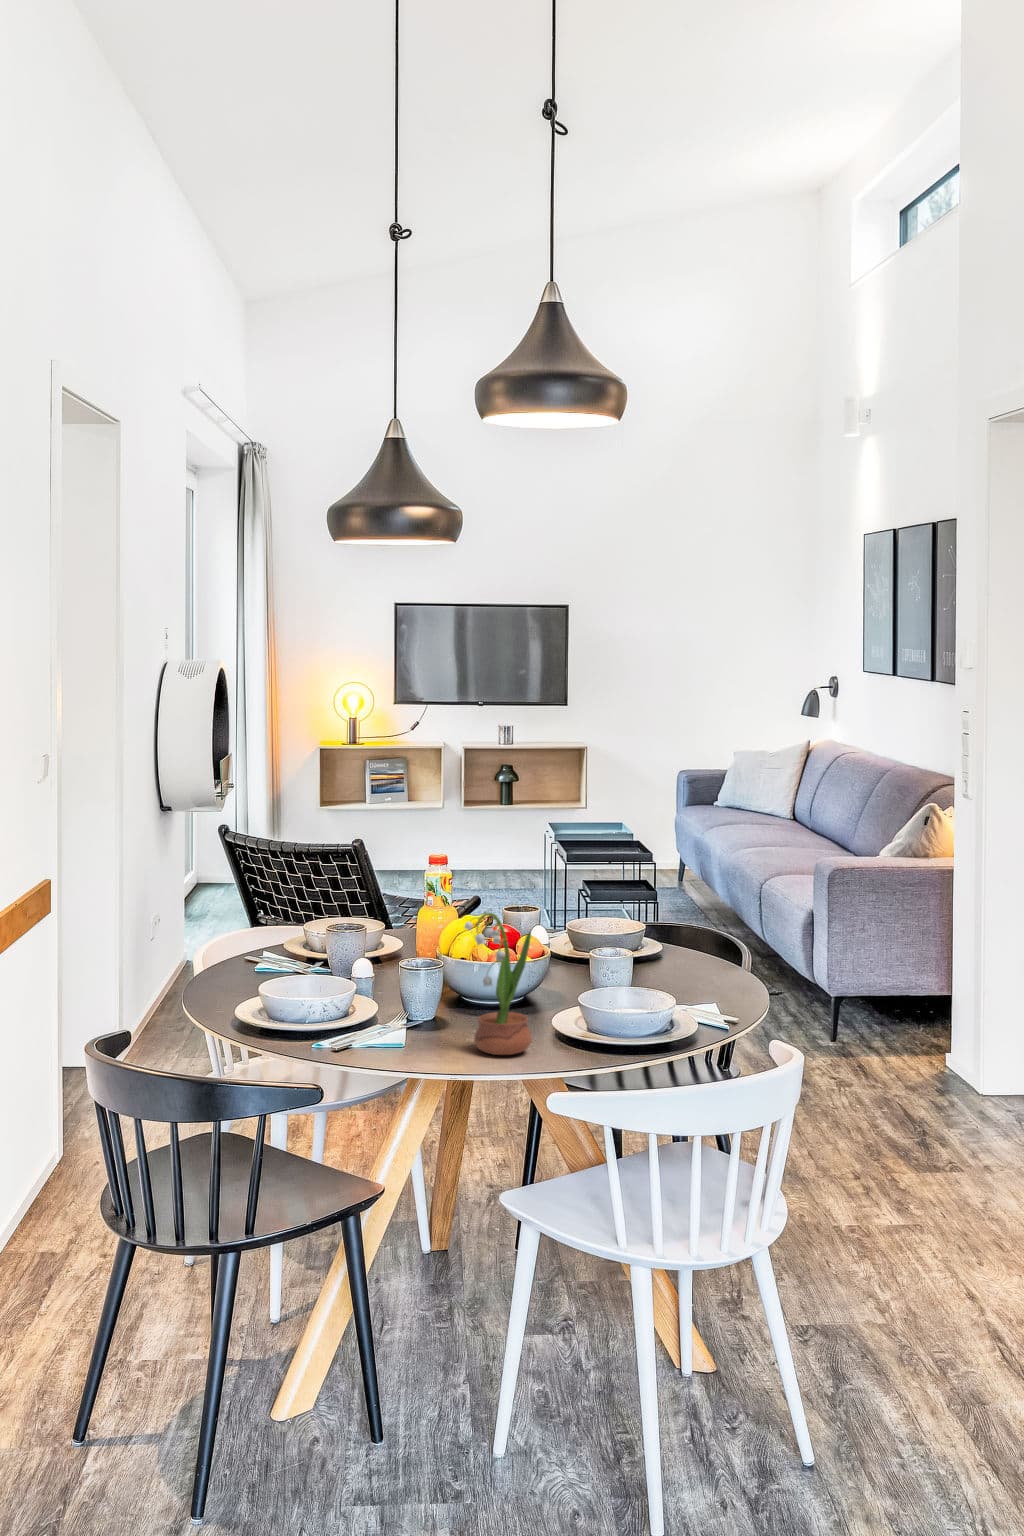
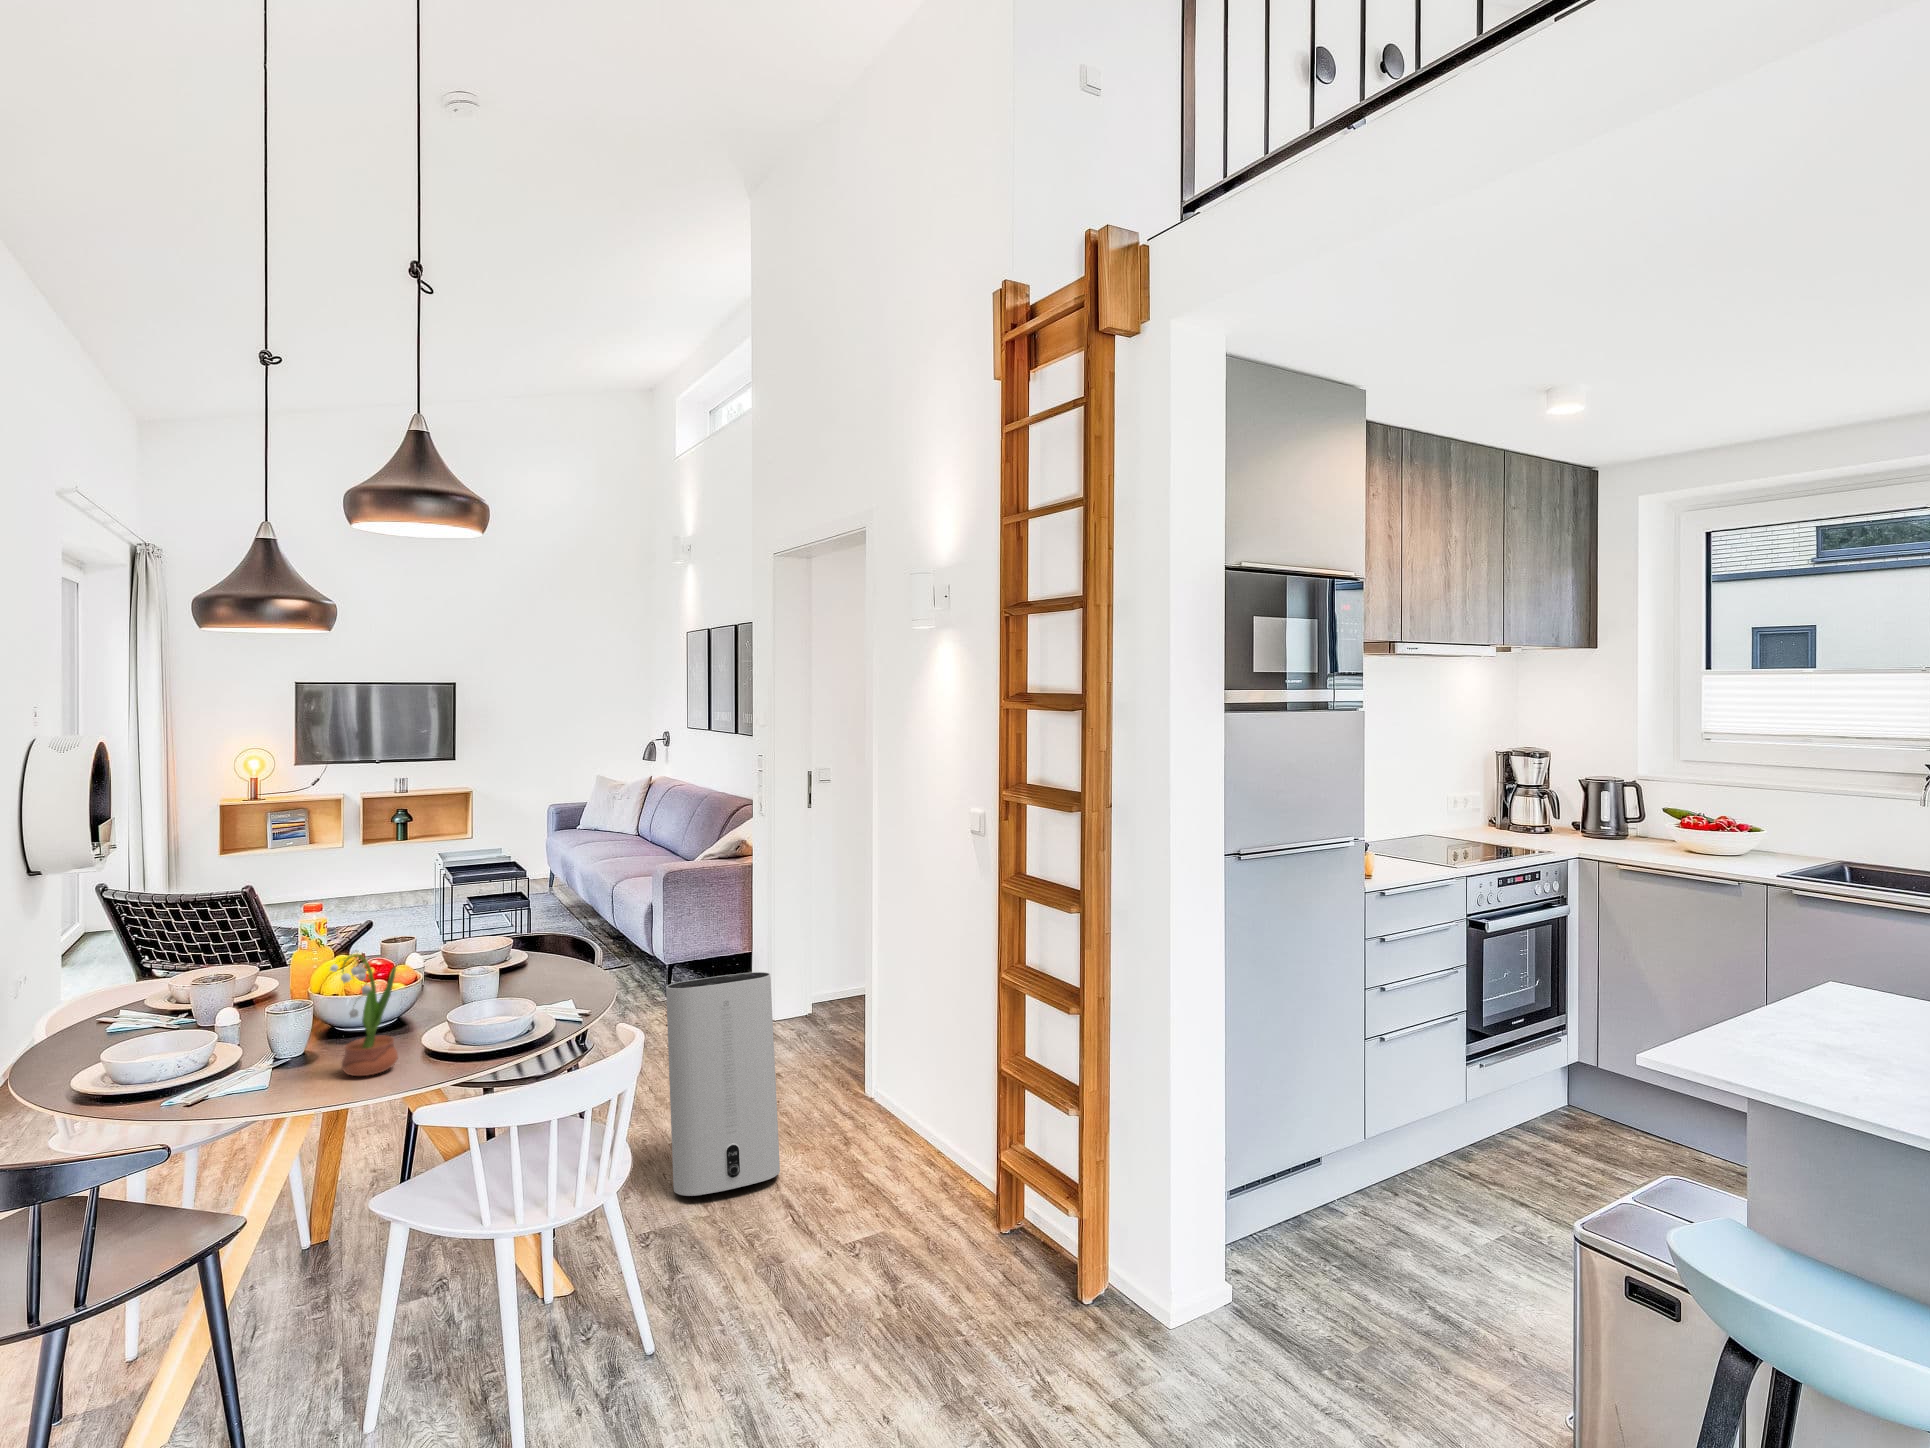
air purifier: none [838,1011,986,1299] -> present [666,972,780,1196]

